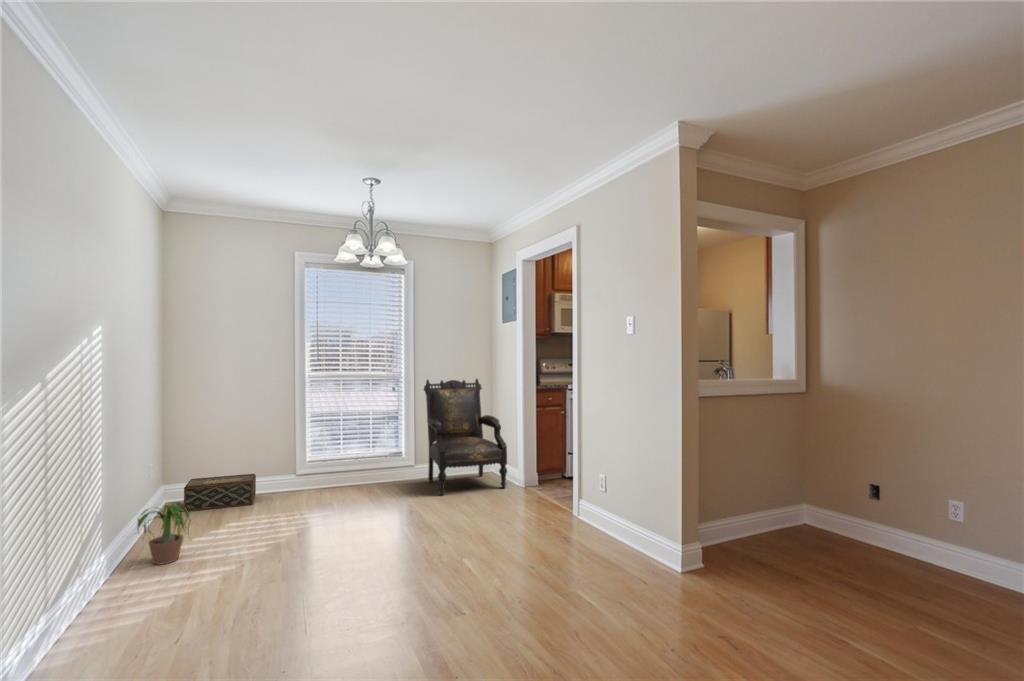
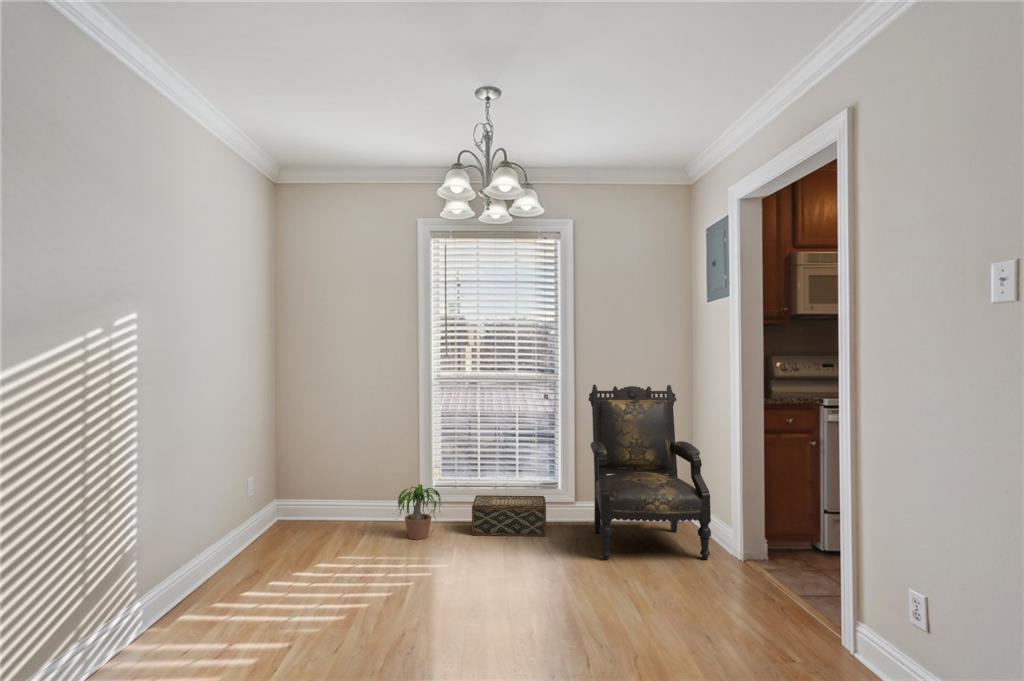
woven basket: present [184,474,256,511] -> present [472,495,546,536]
potted plant: present [138,502,191,565] -> present [398,484,441,540]

